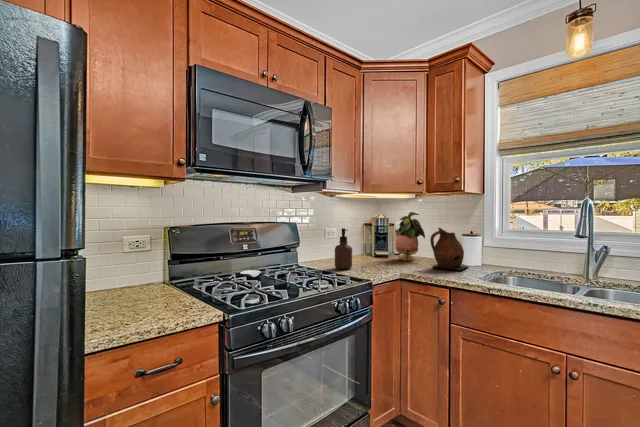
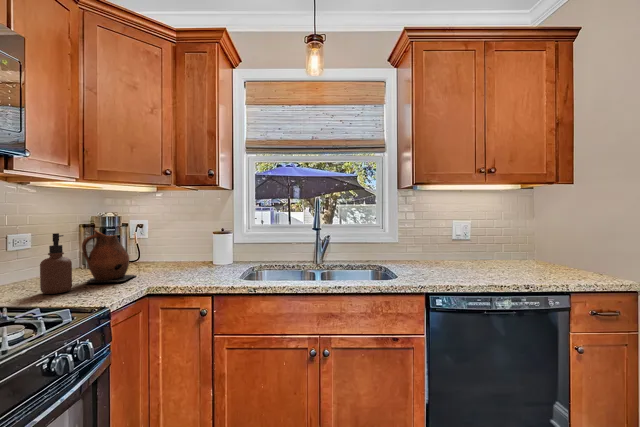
potted plant: present [395,212,425,261] -> none [132,209,171,269]
ceramic pitcher: present [430,228,468,270] -> present [82,230,136,283]

